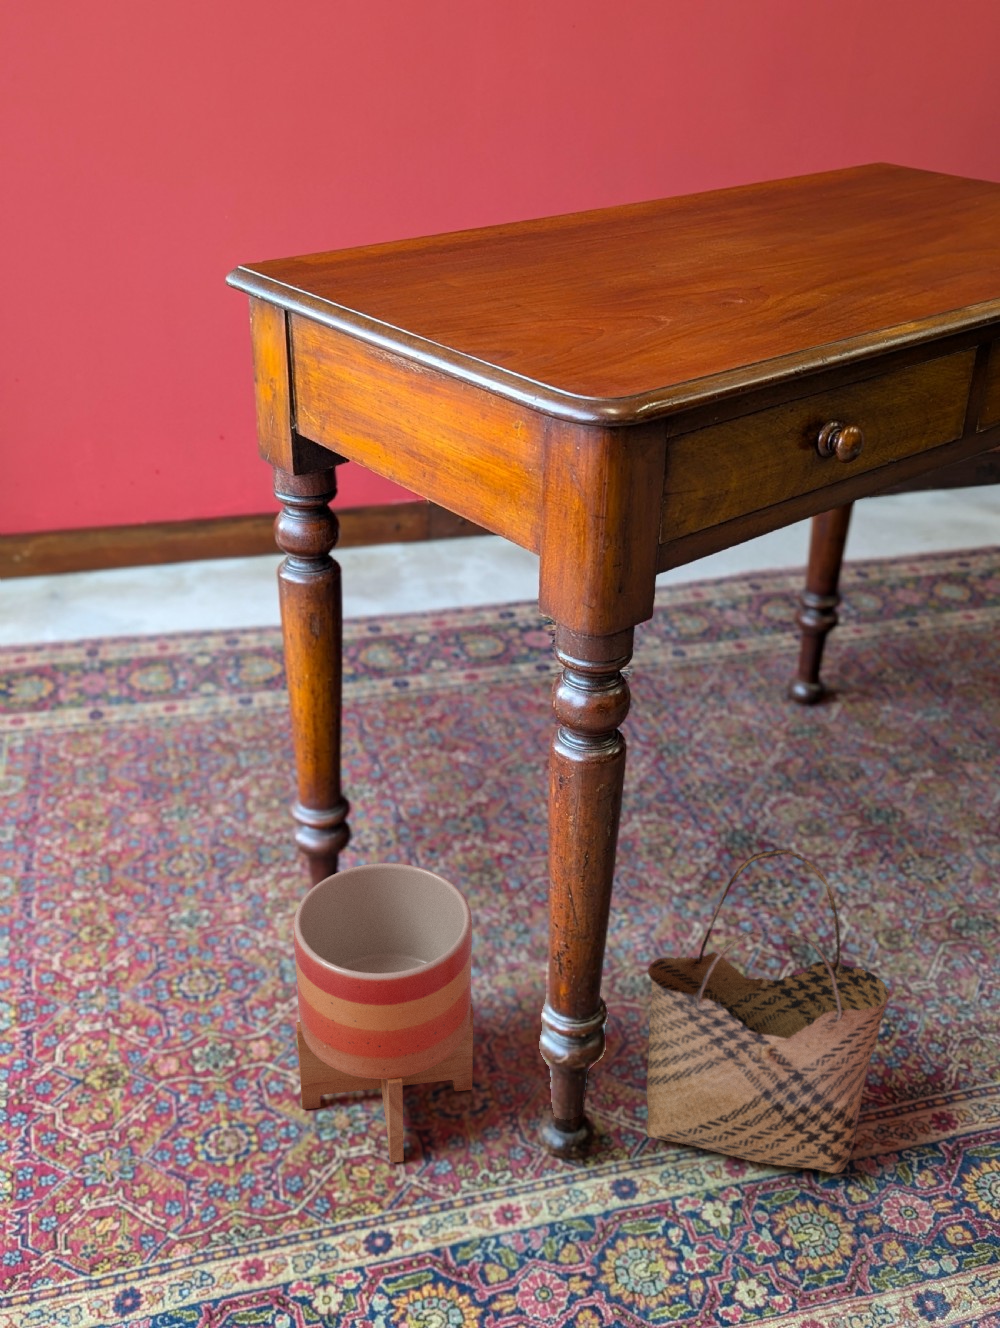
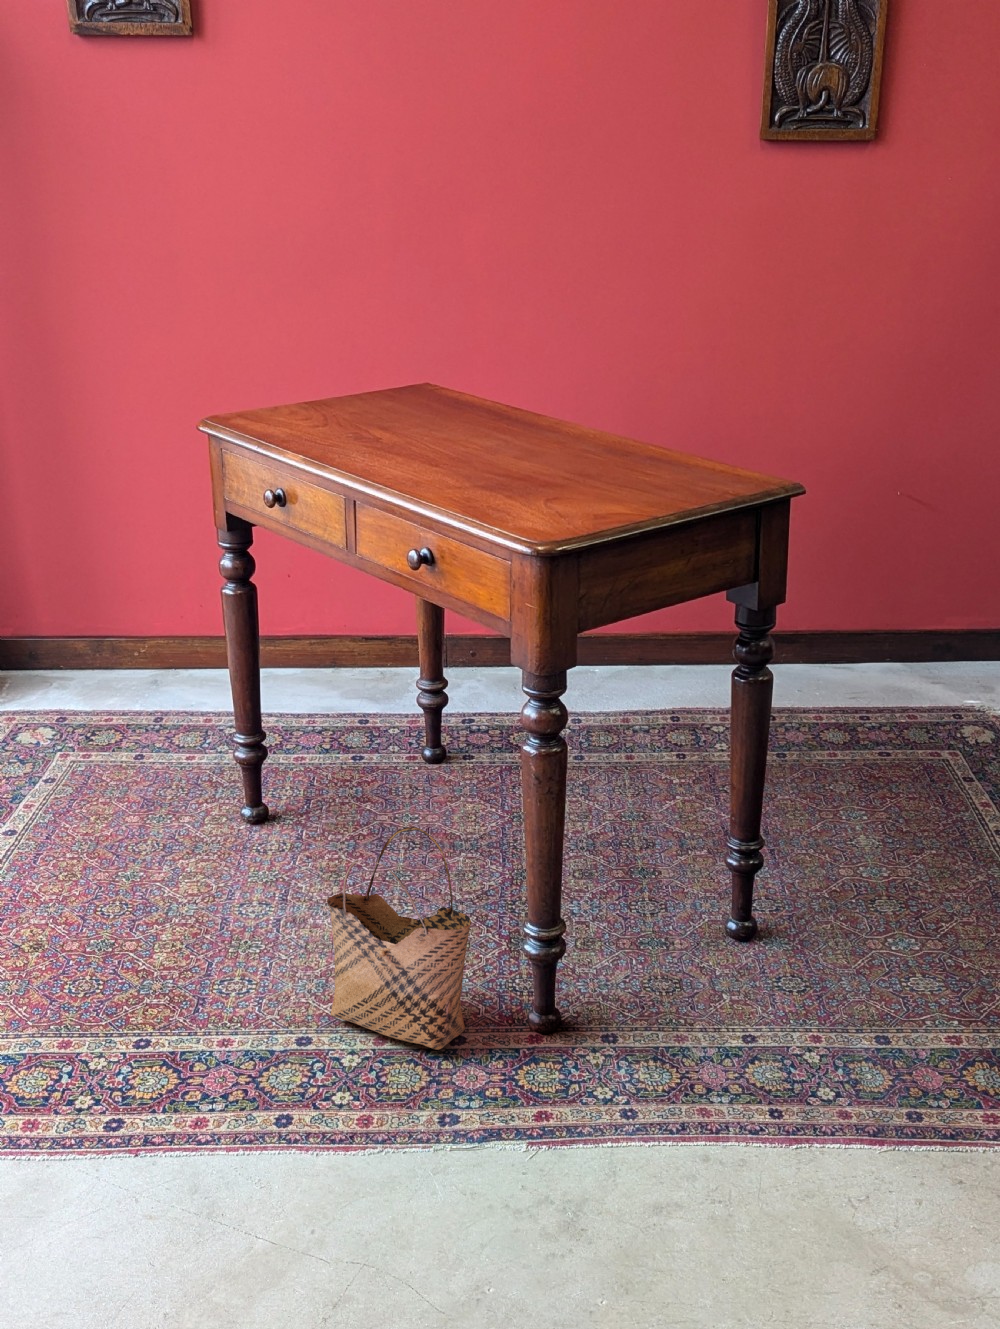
planter: present [294,863,474,1163] -> none [122,822,246,1009]

